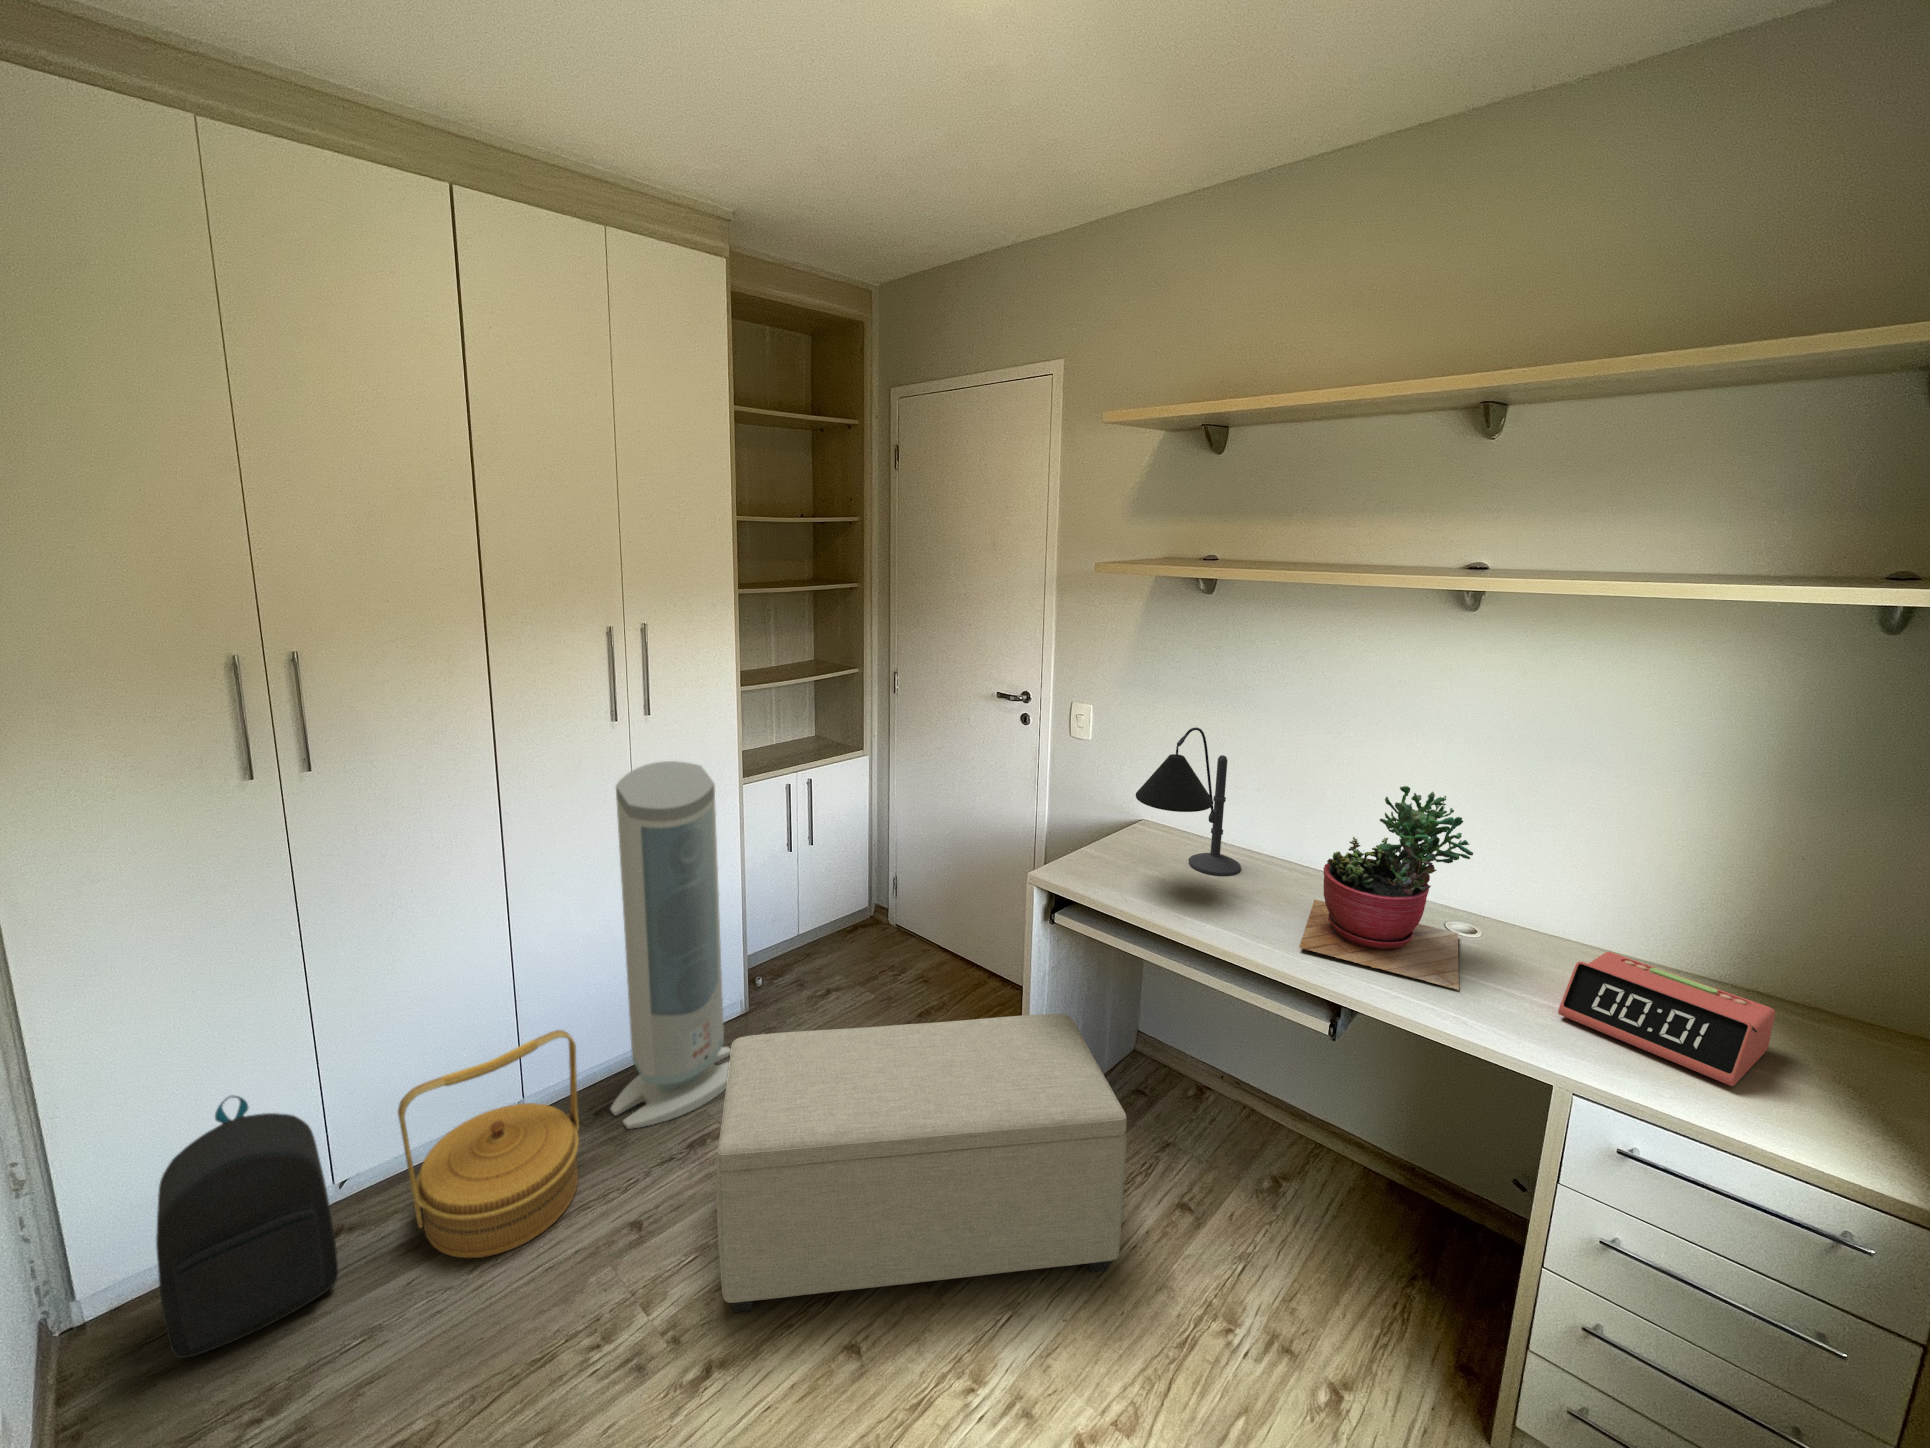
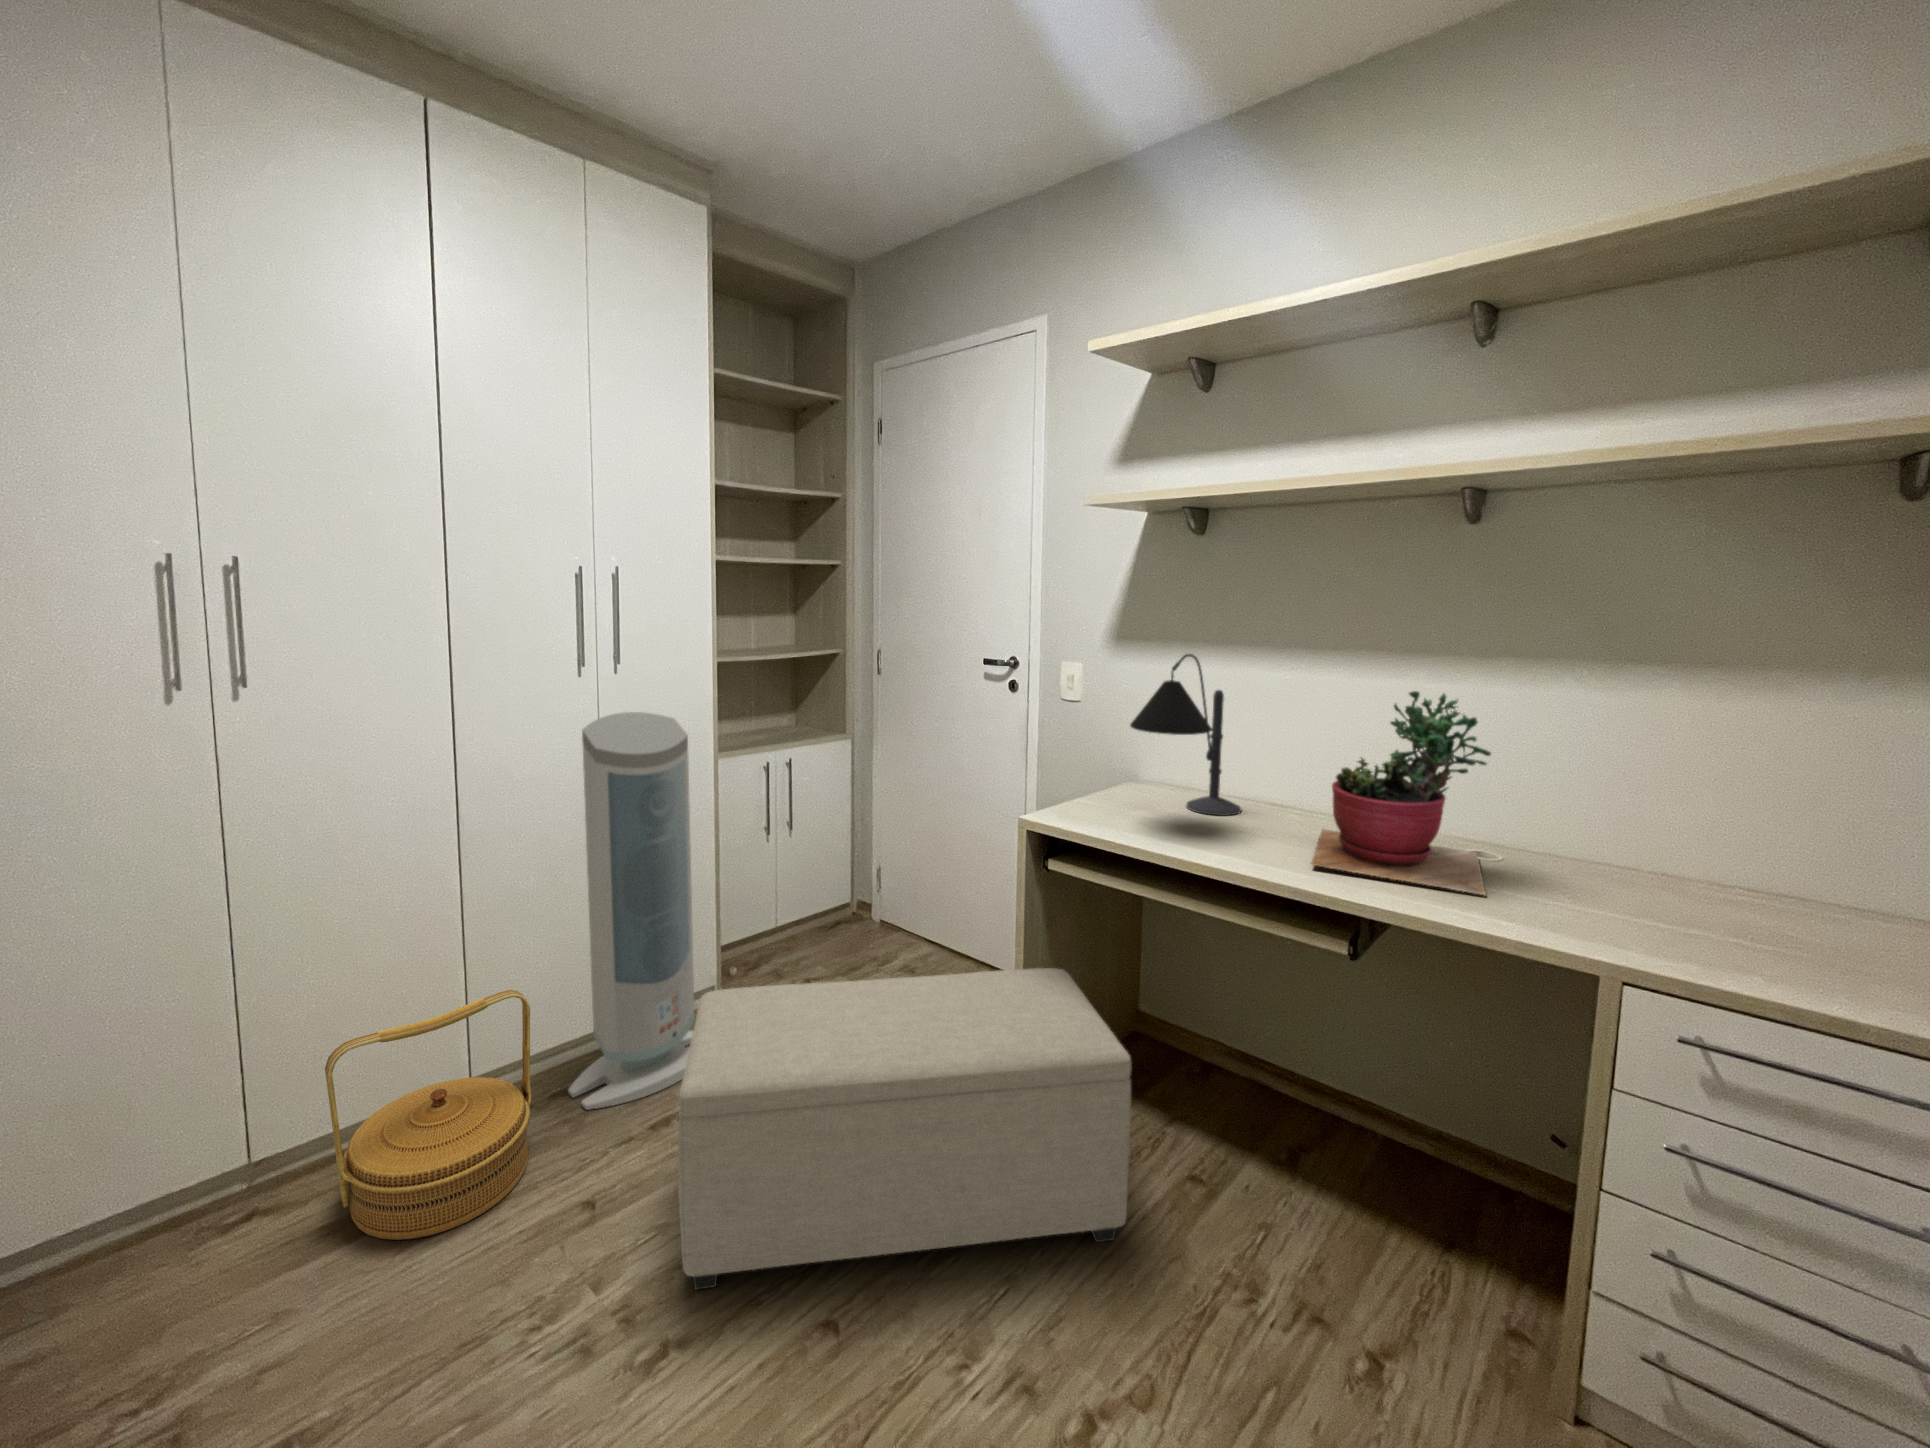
alarm clock: present [1558,952,1775,1086] -> none [1597,851,1833,965]
backpack: present [156,1095,338,1358] -> none [28,1045,246,1348]

